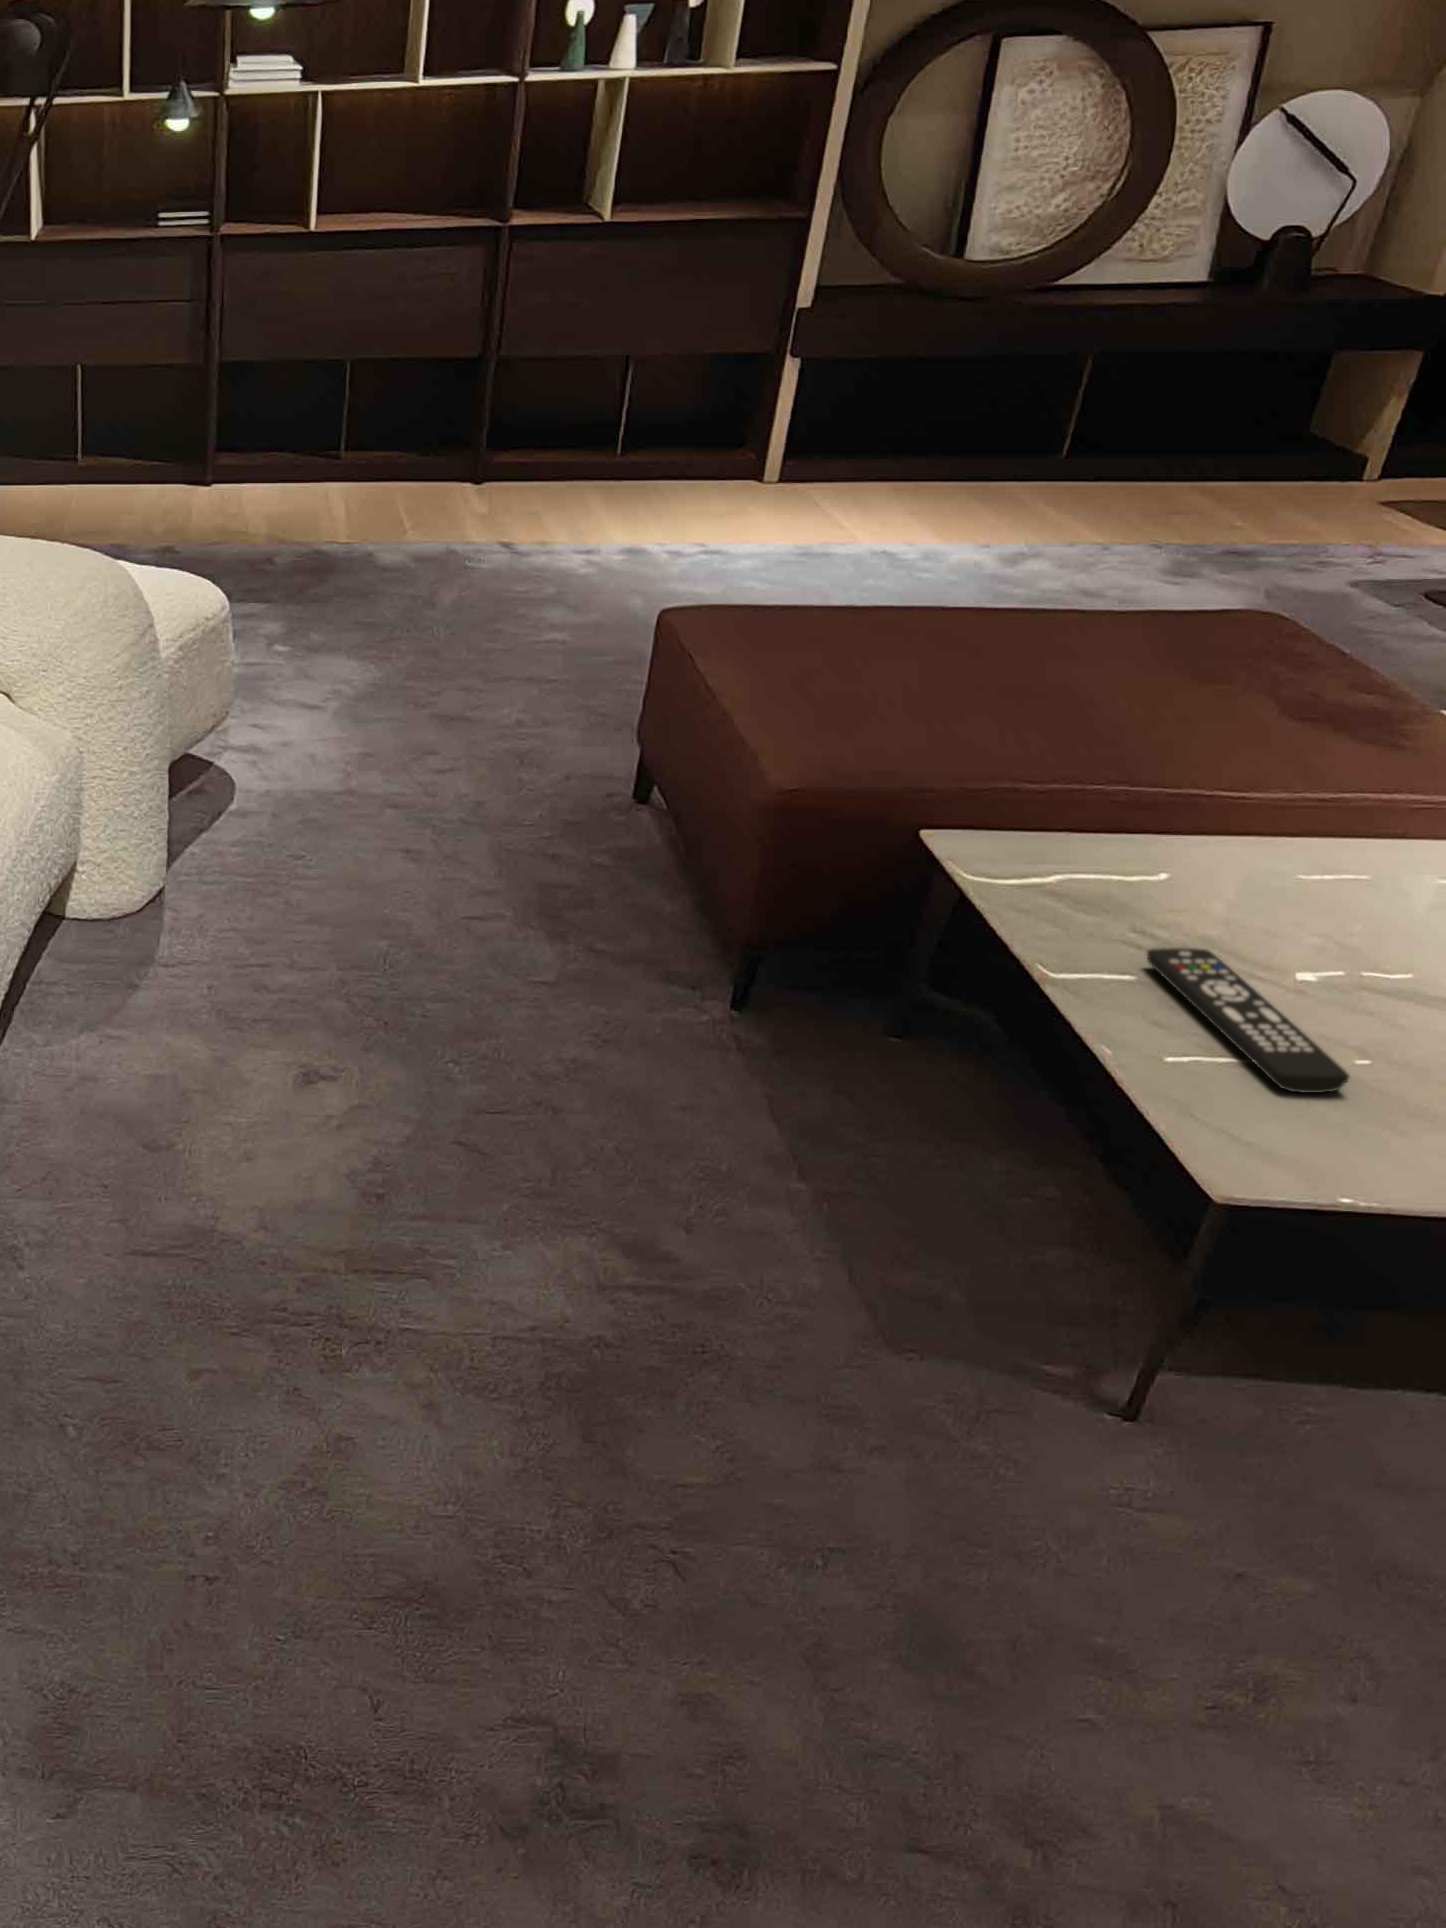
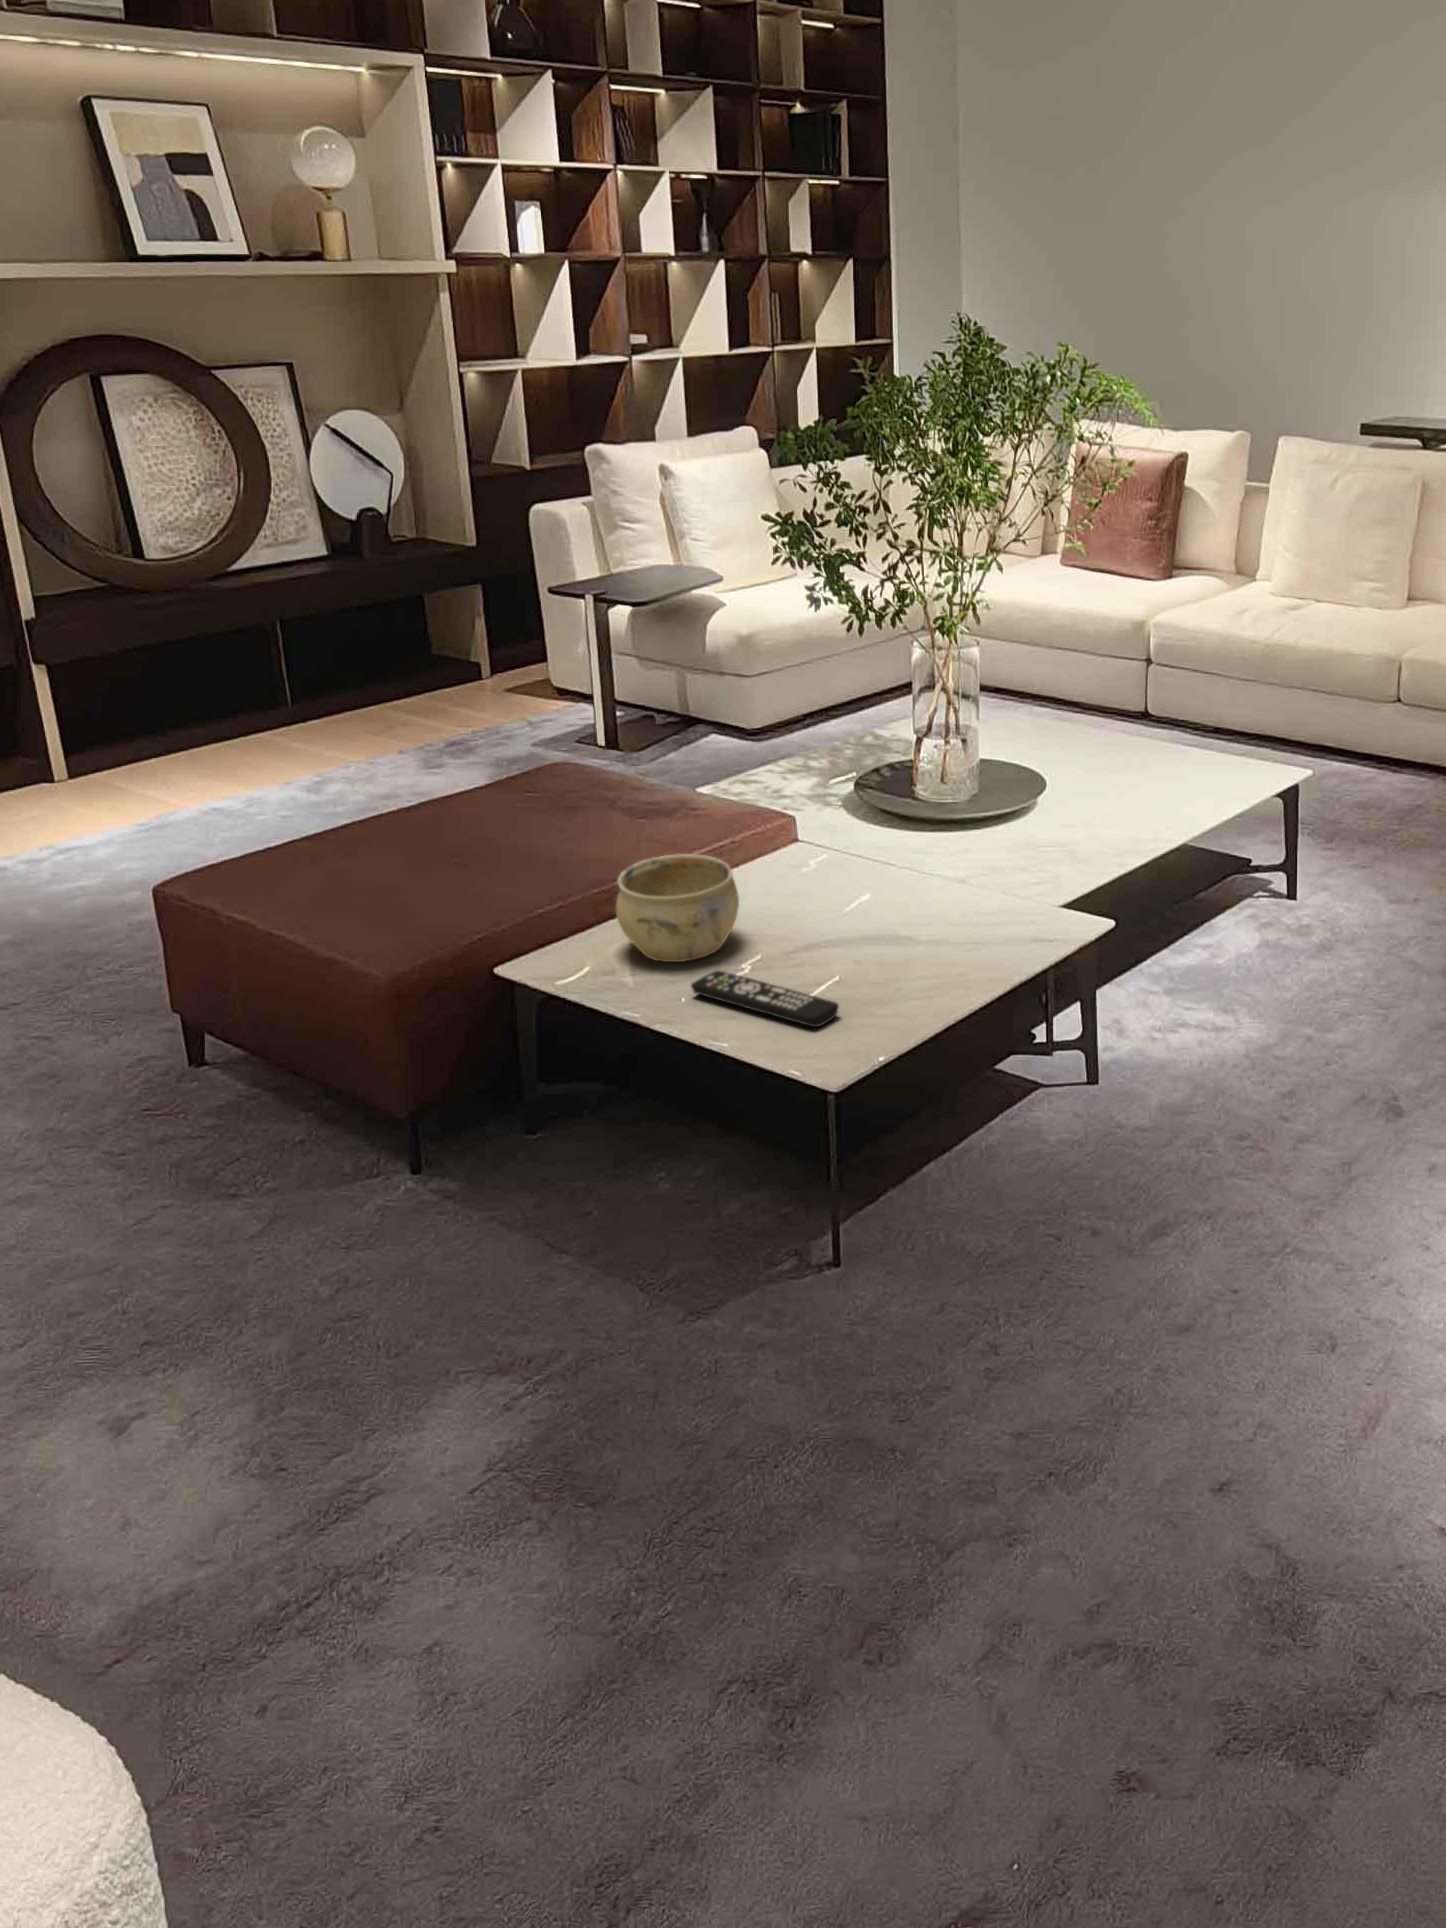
ceramic bowl: none [1115,766,1333,926] -> present [615,854,739,962]

